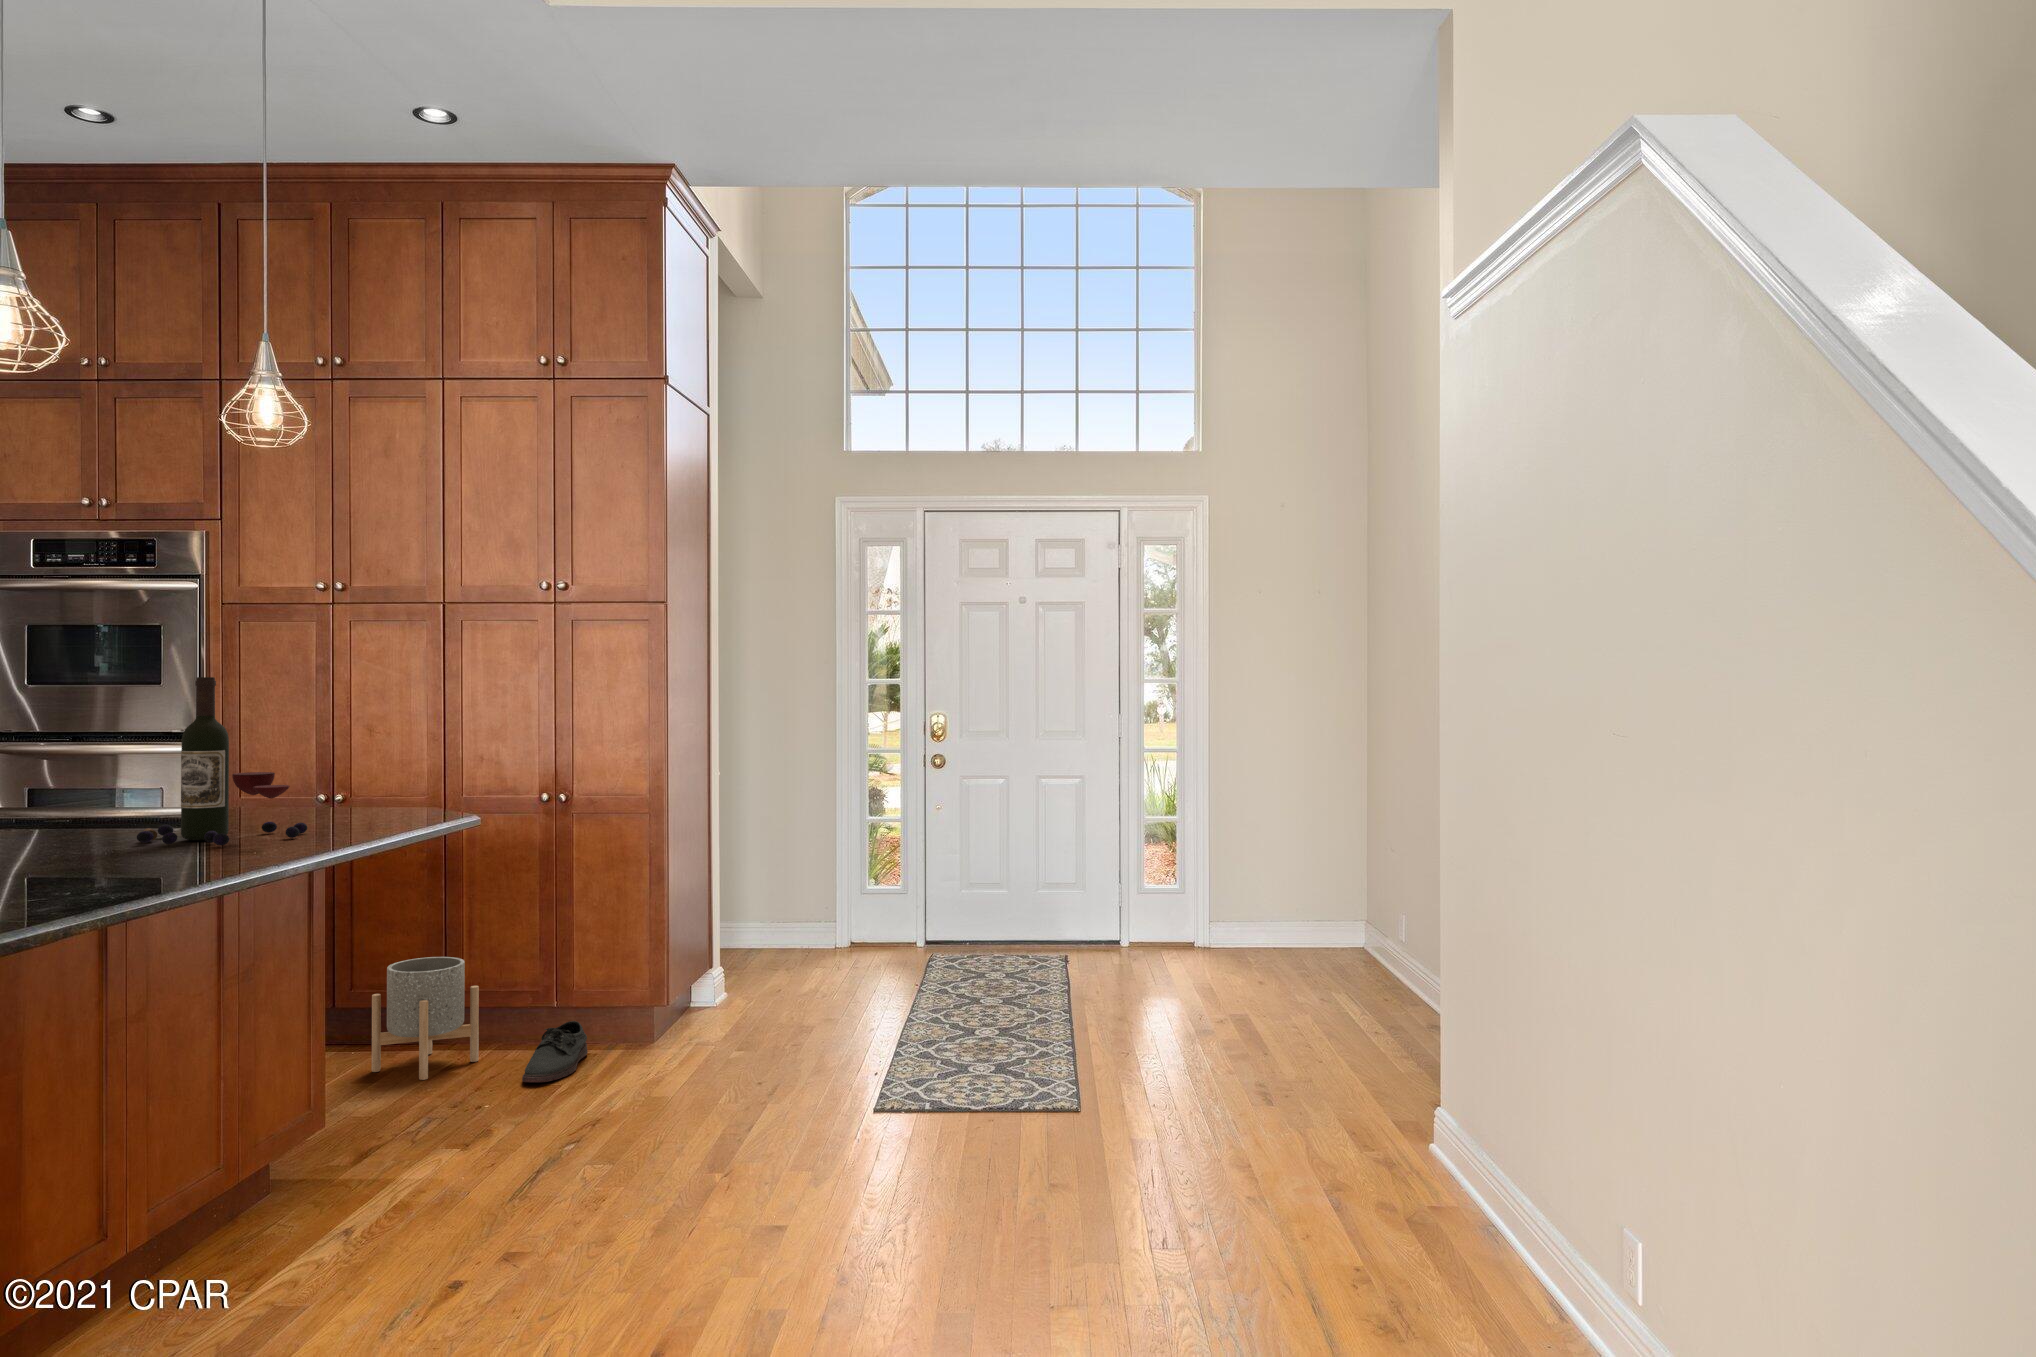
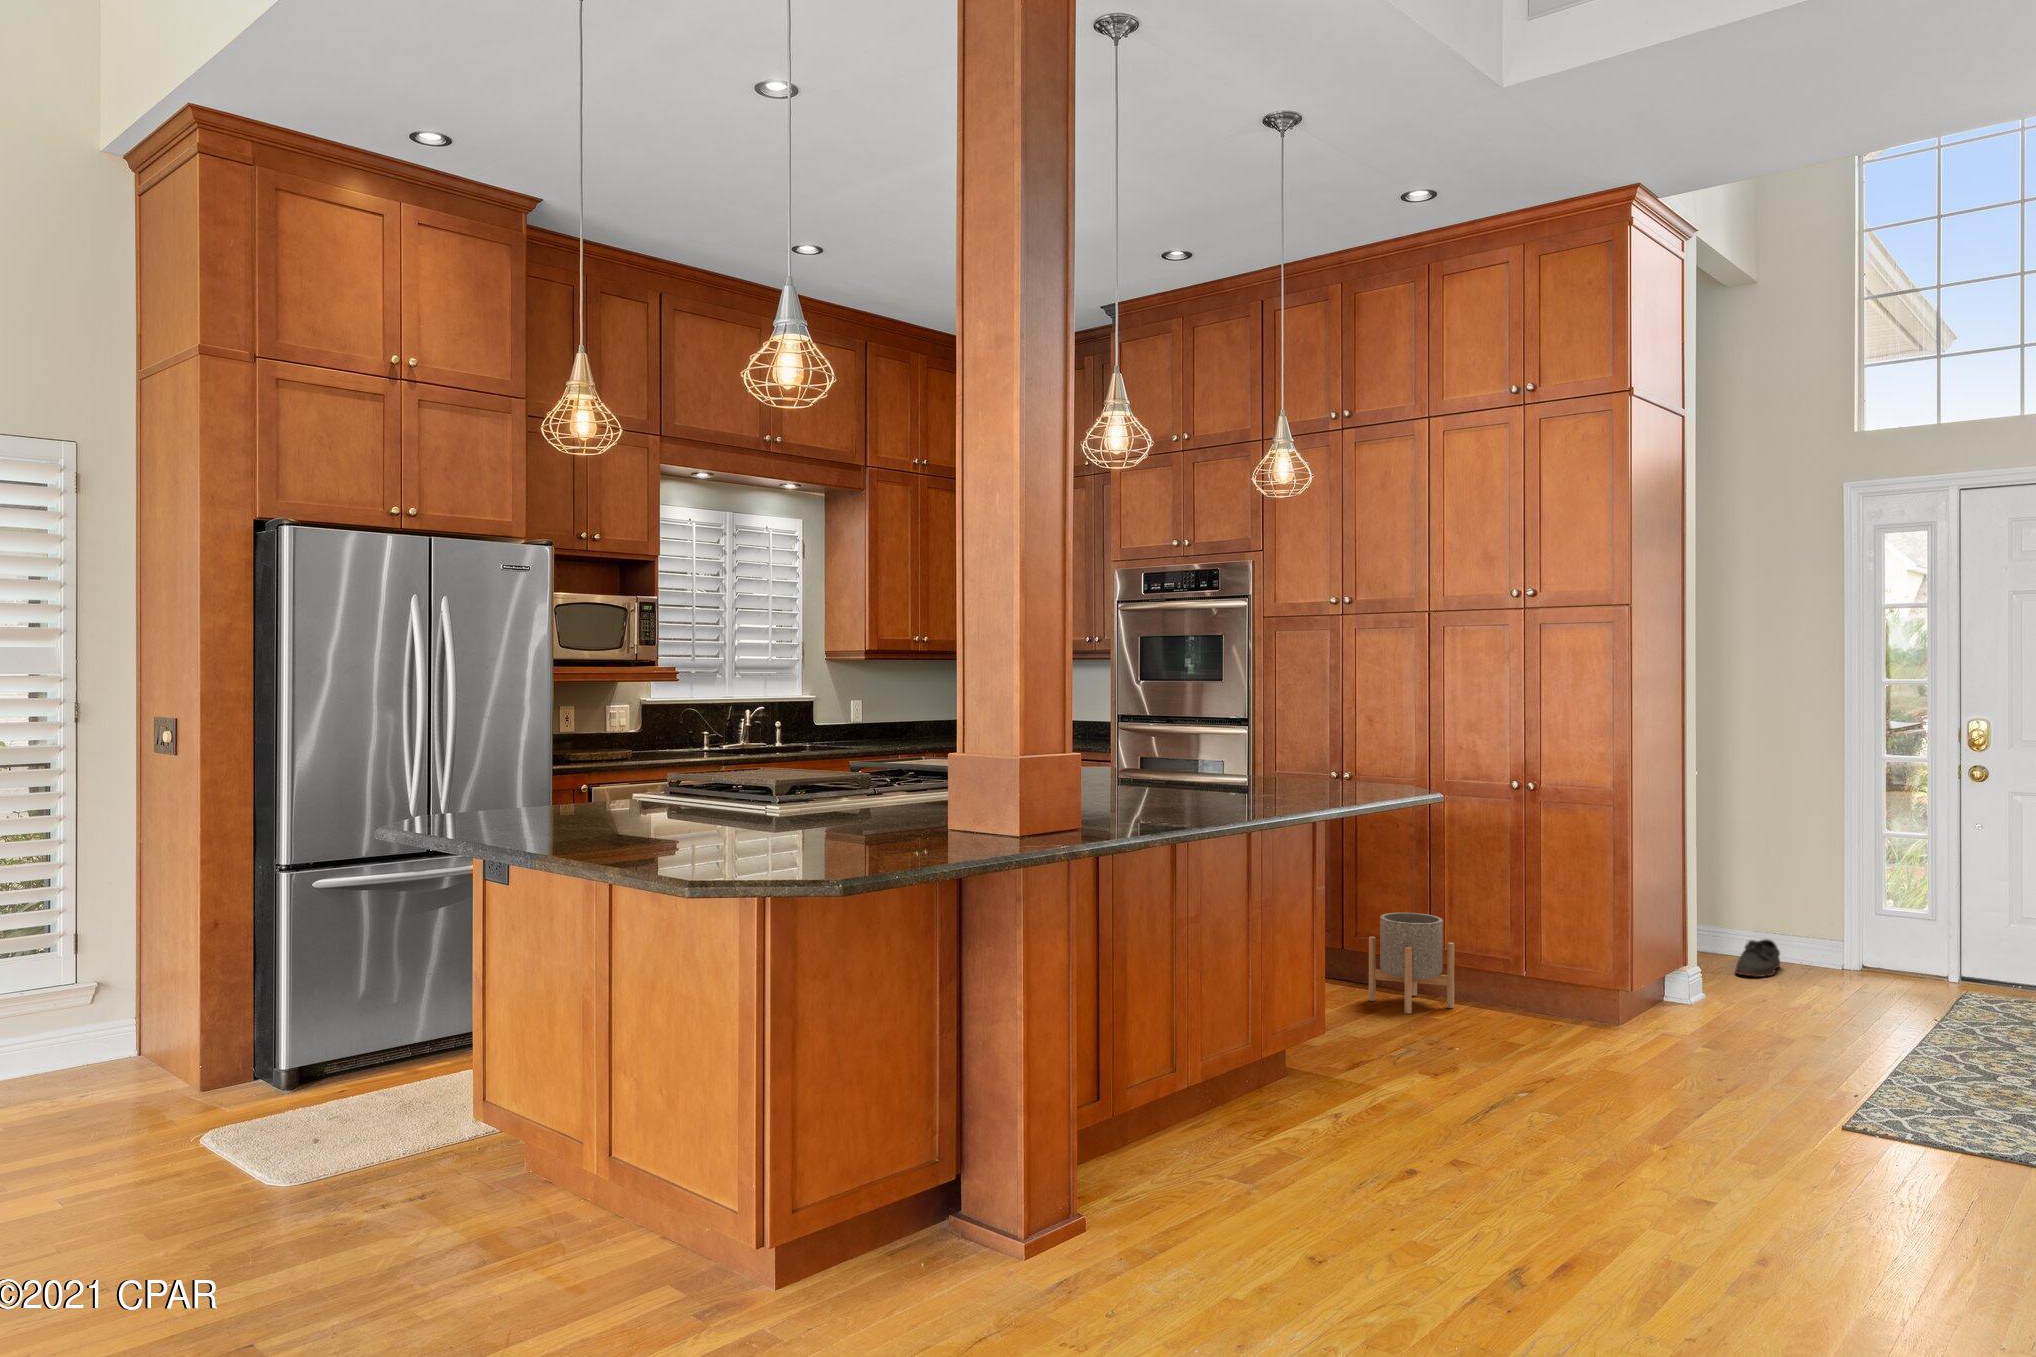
wine bottle: present [137,677,307,845] -> none [1207,675,1315,799]
shoe: present [522,1021,588,1082] -> present [1735,939,1780,977]

